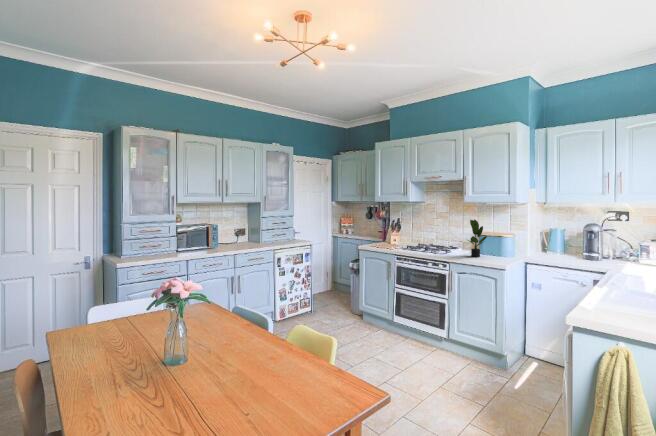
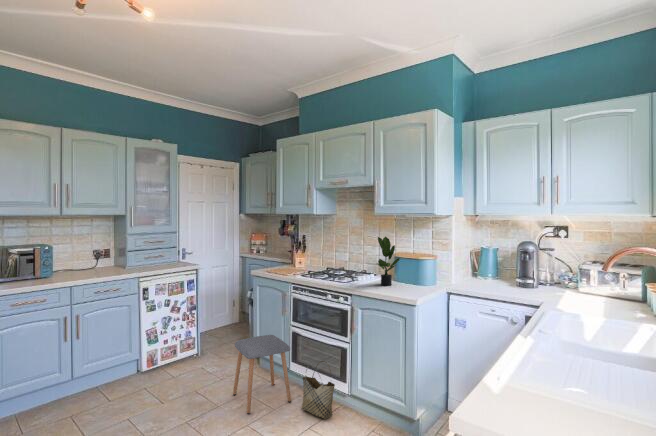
stool: none [352,294,398,350] -> present [233,335,291,414]
woven basket: none [408,313,436,355] -> present [301,361,335,419]

